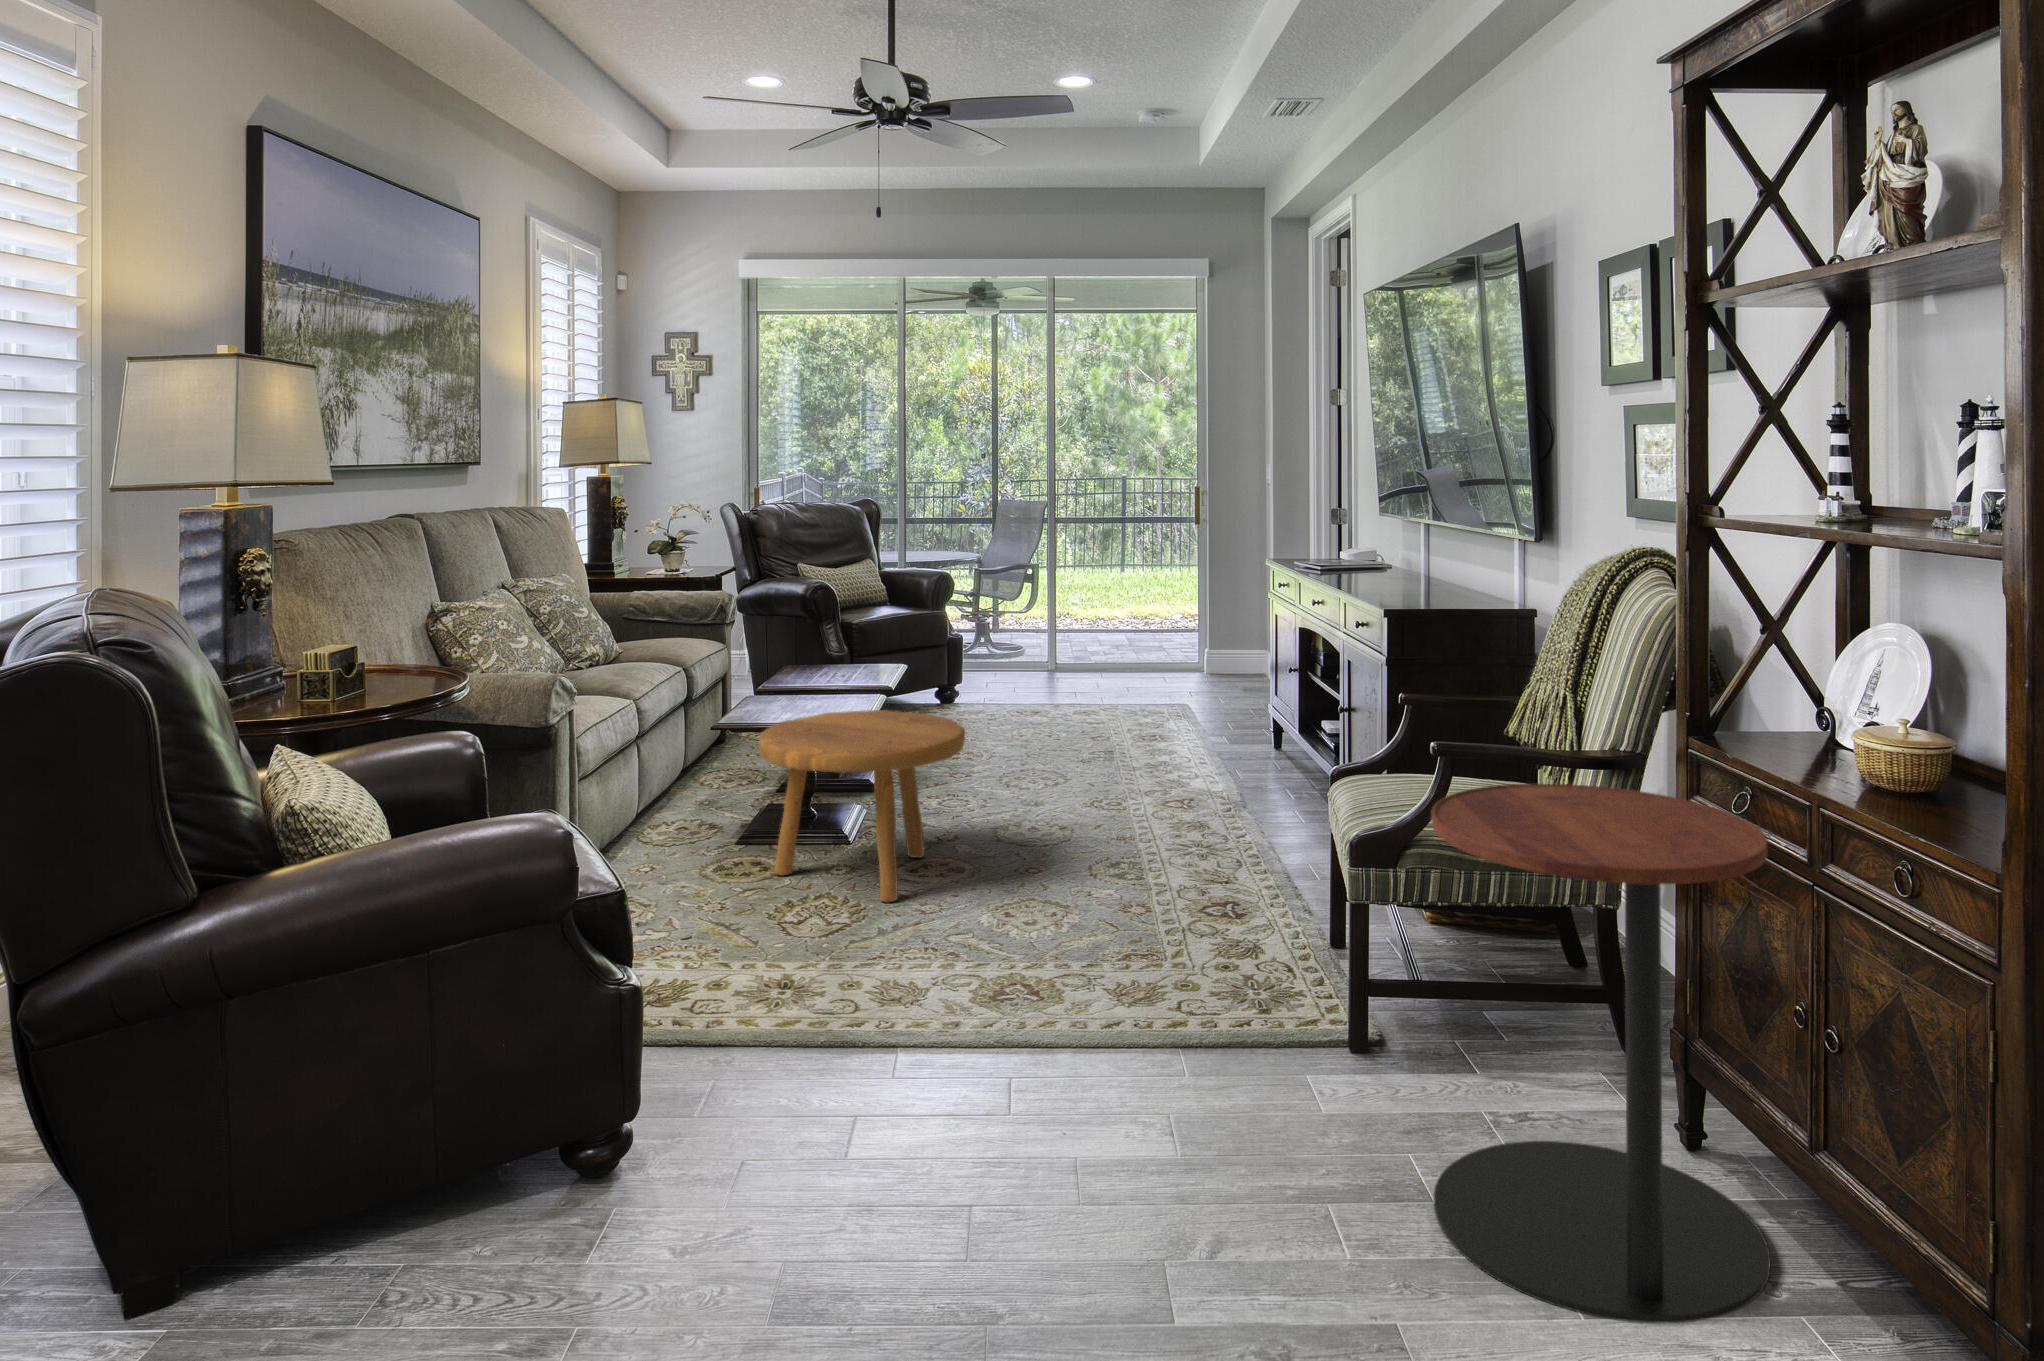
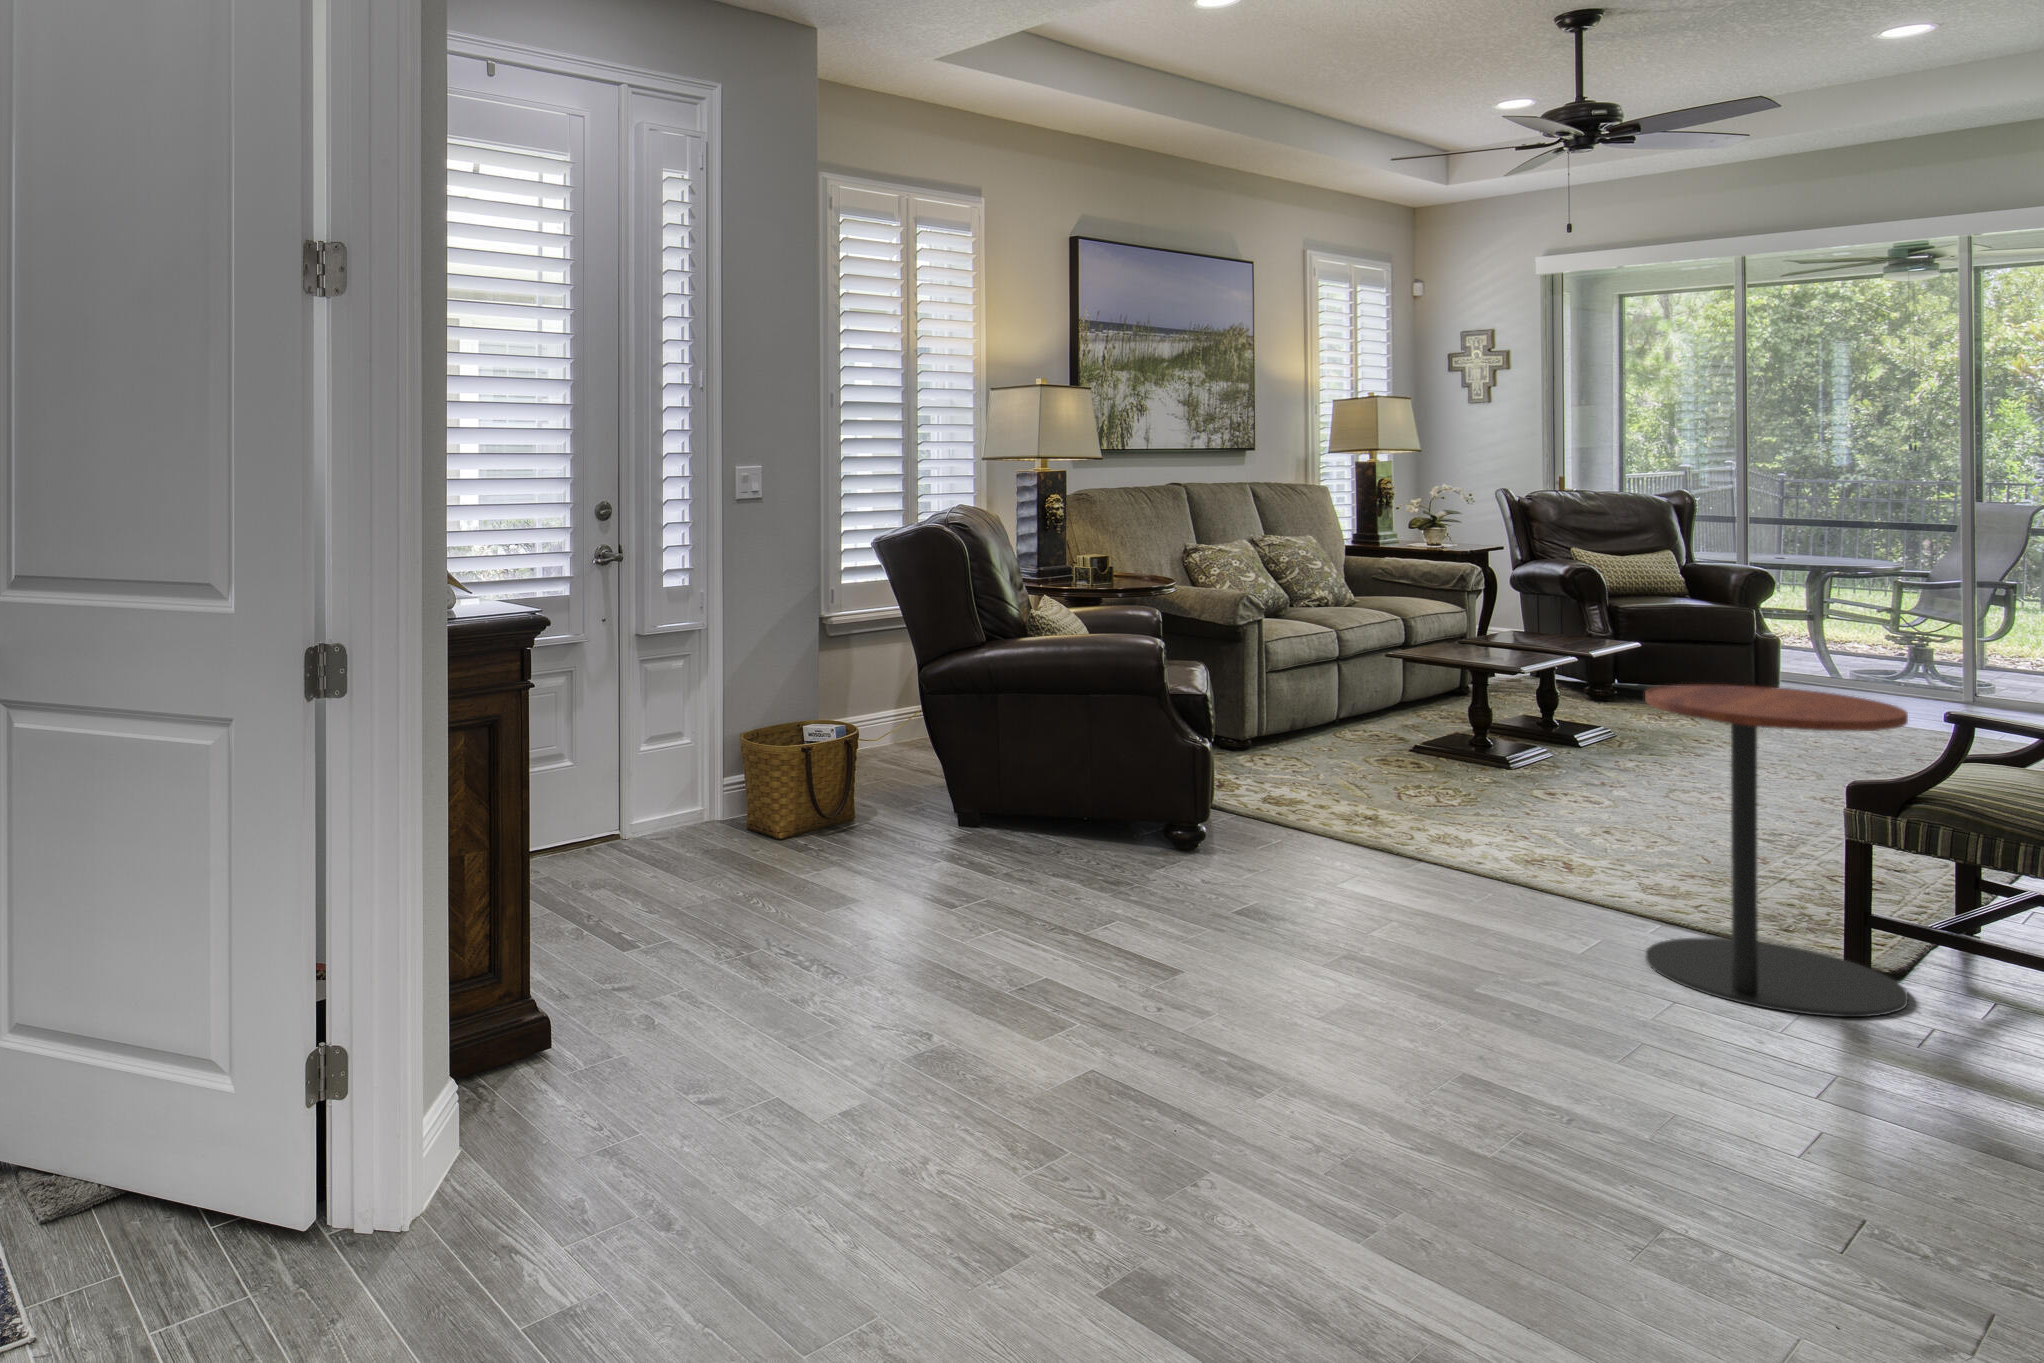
footstool: present [759,710,965,902] -> none [1388,646,1566,782]

